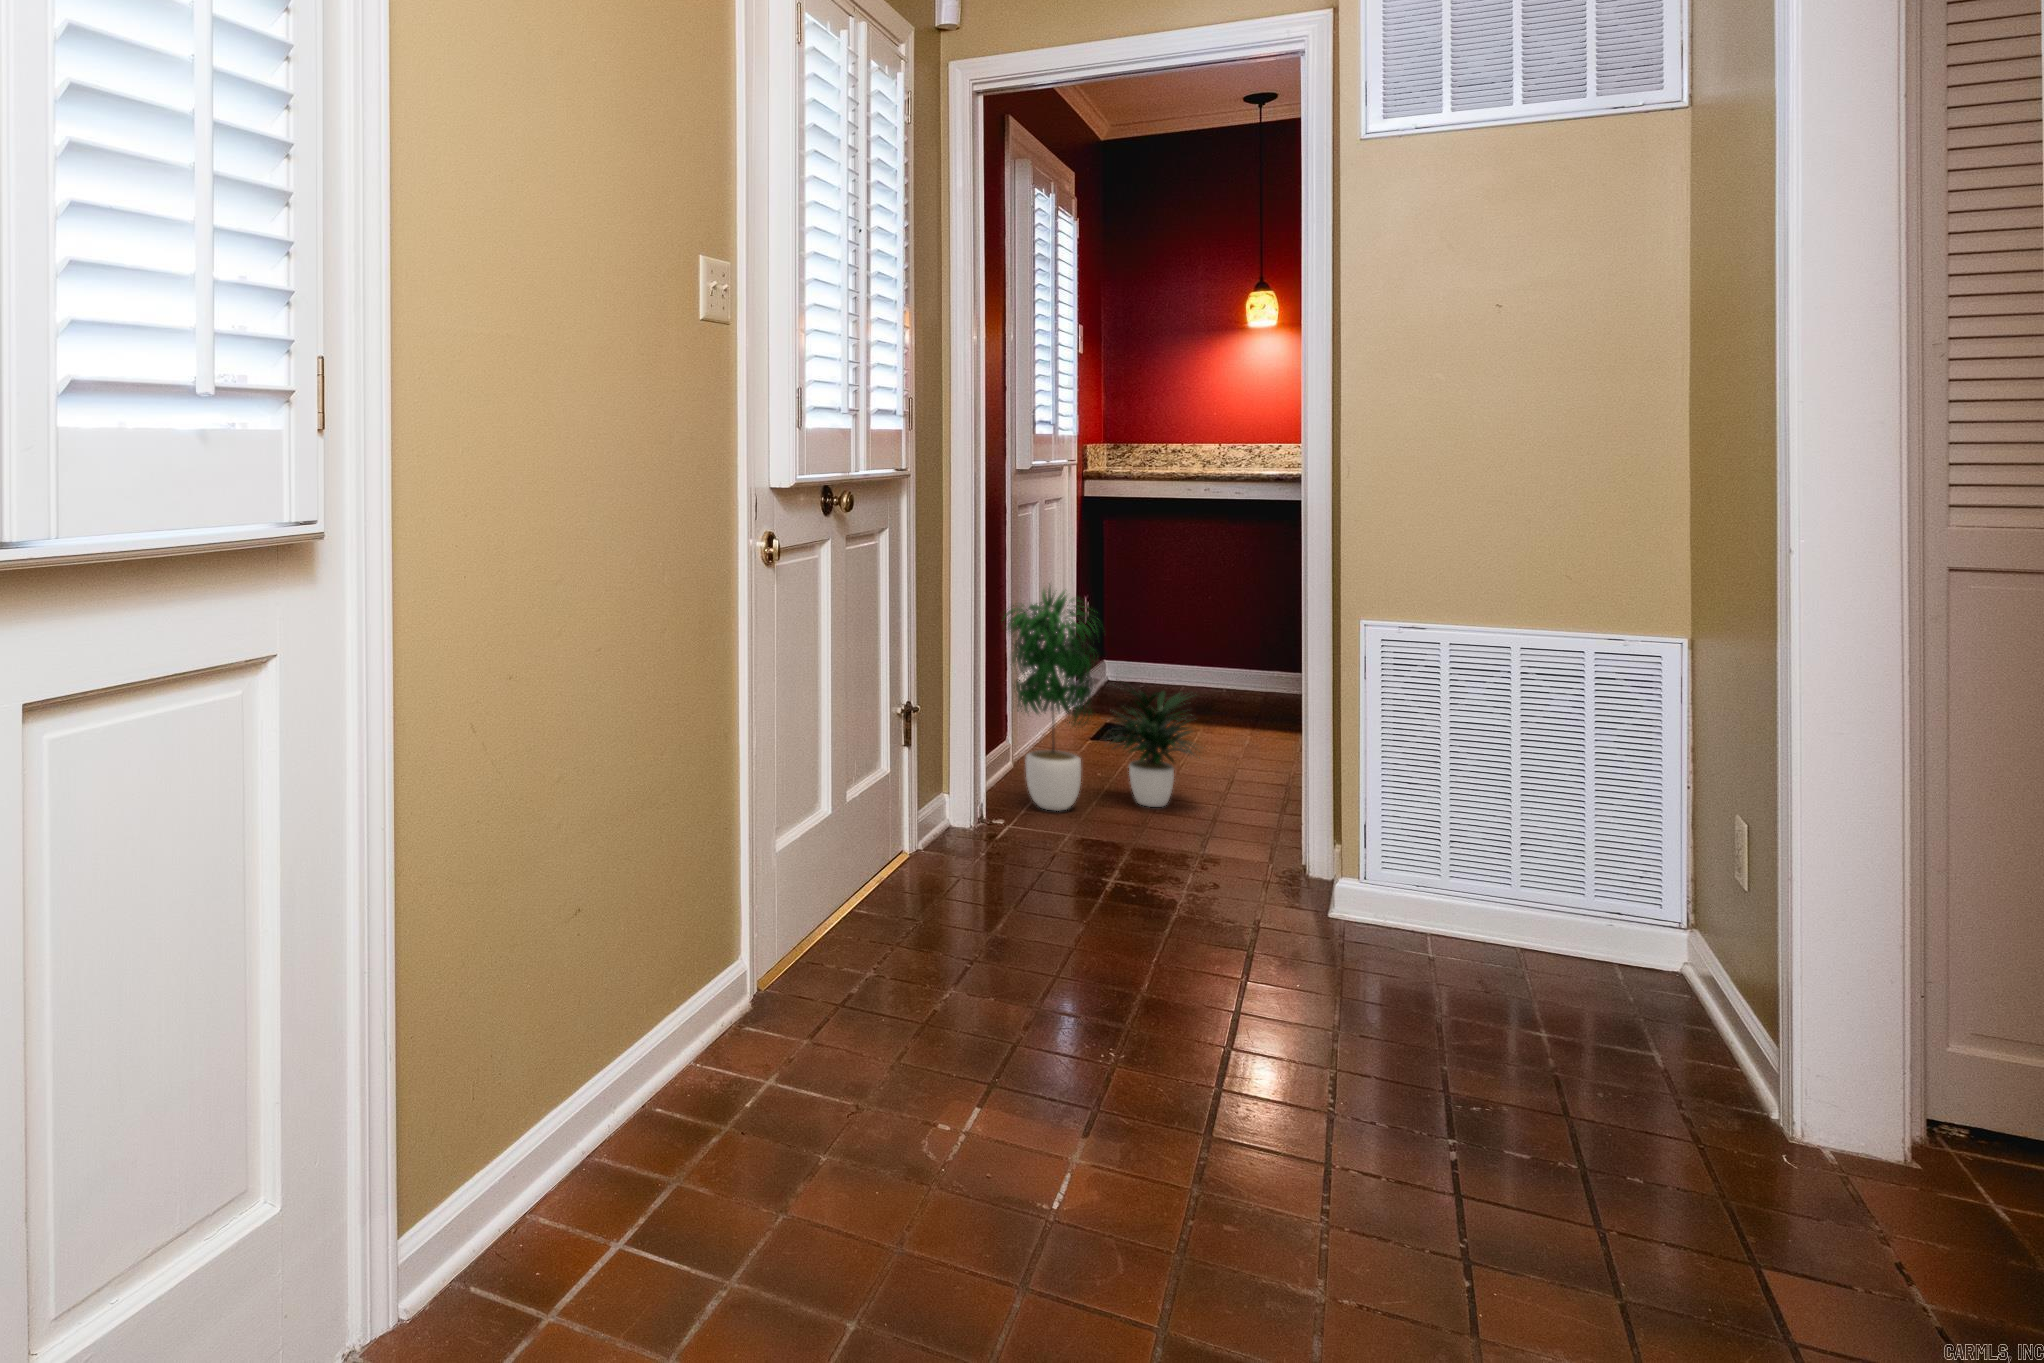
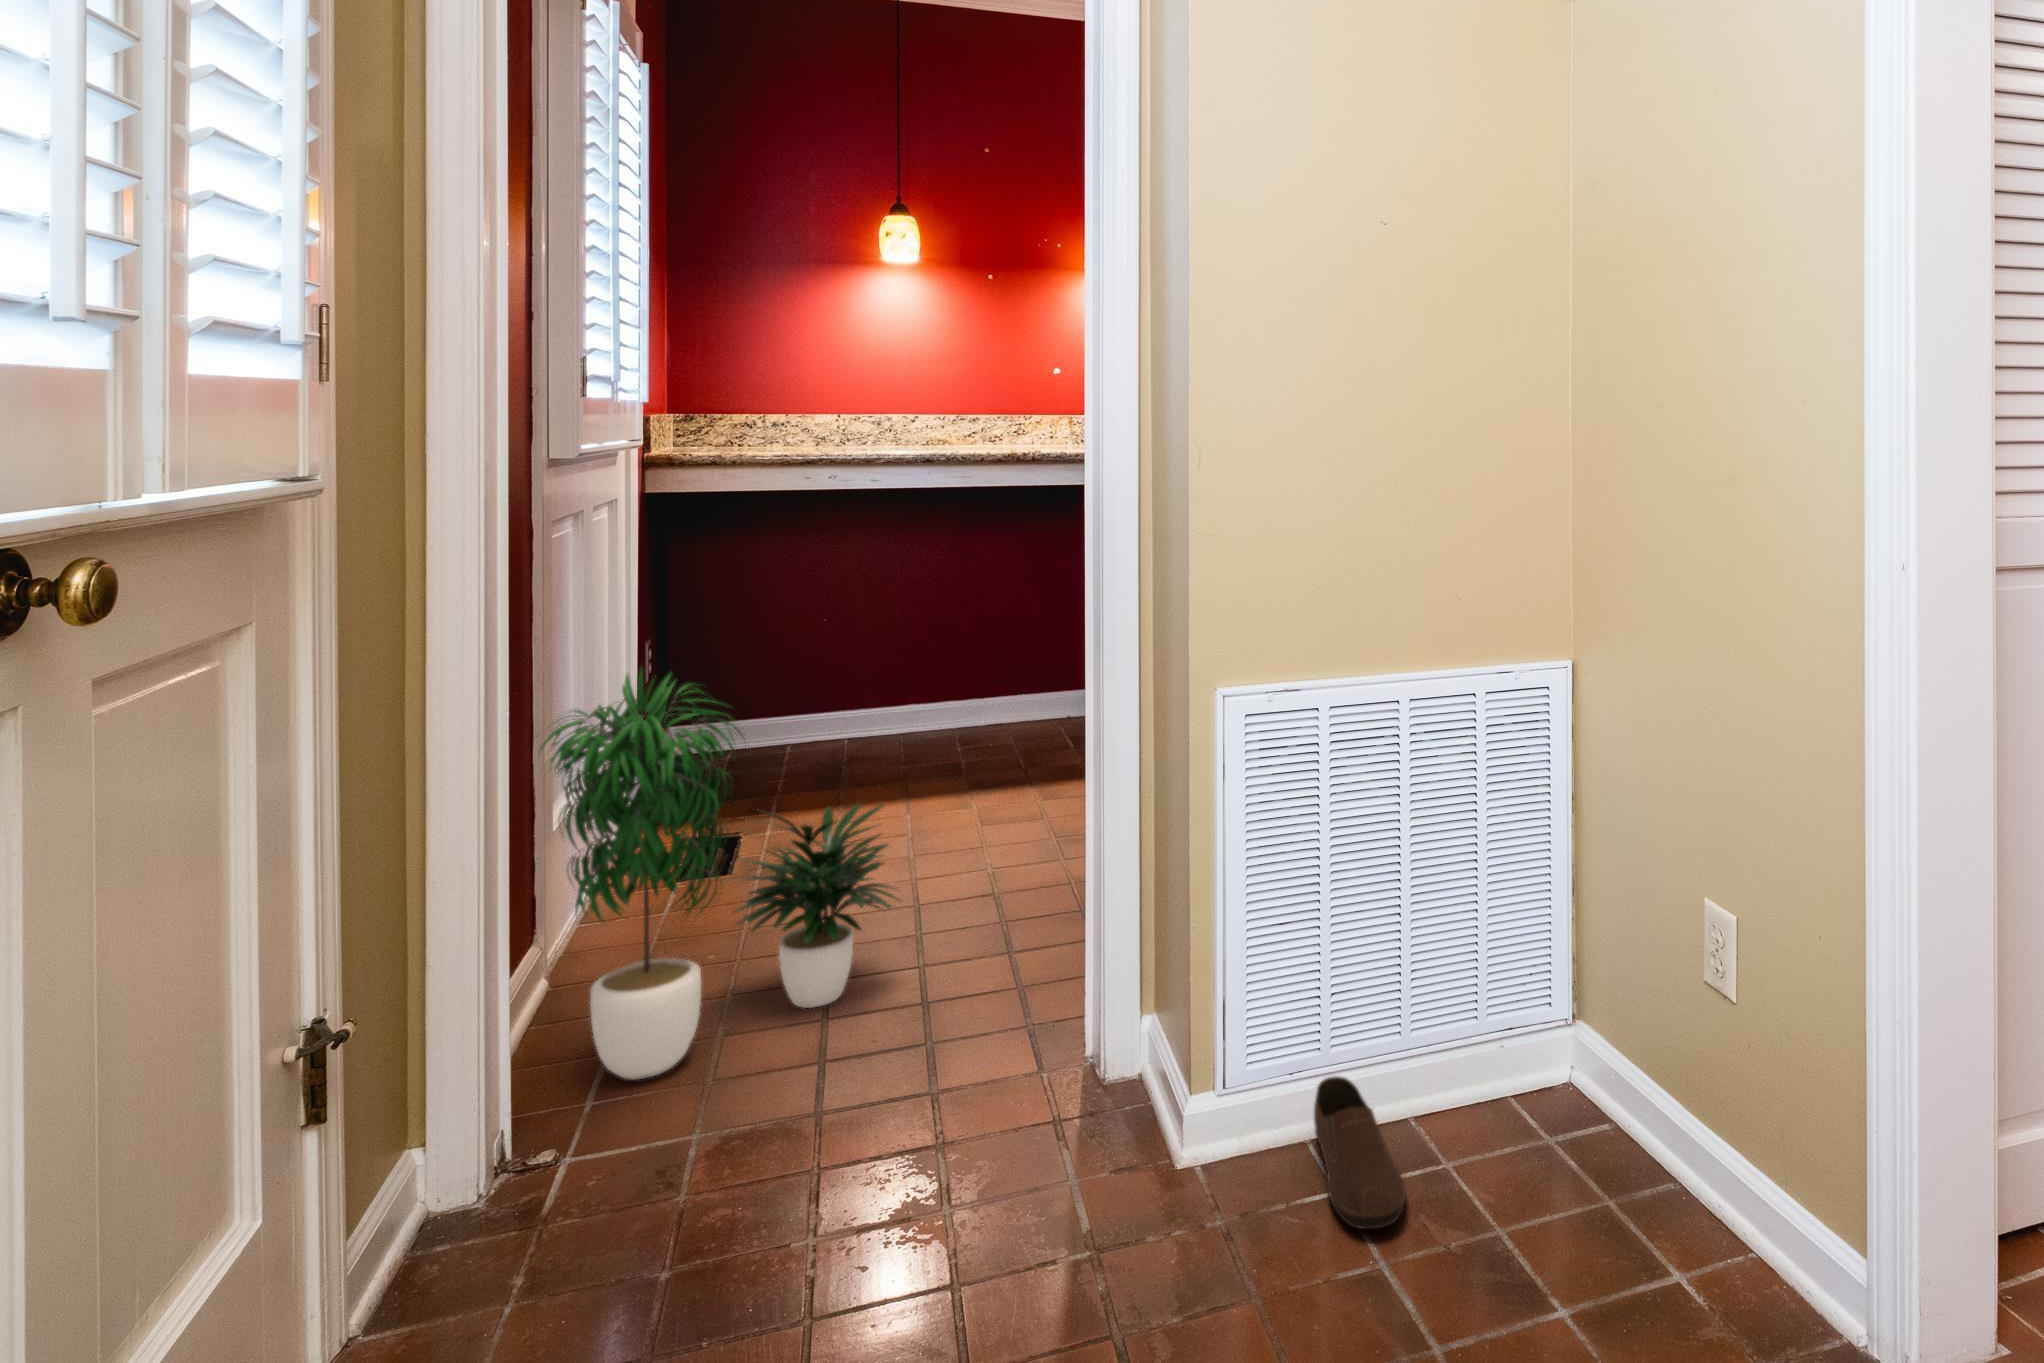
shoe: none [1422,894,1483,970] -> present [1314,1076,1406,1229]

